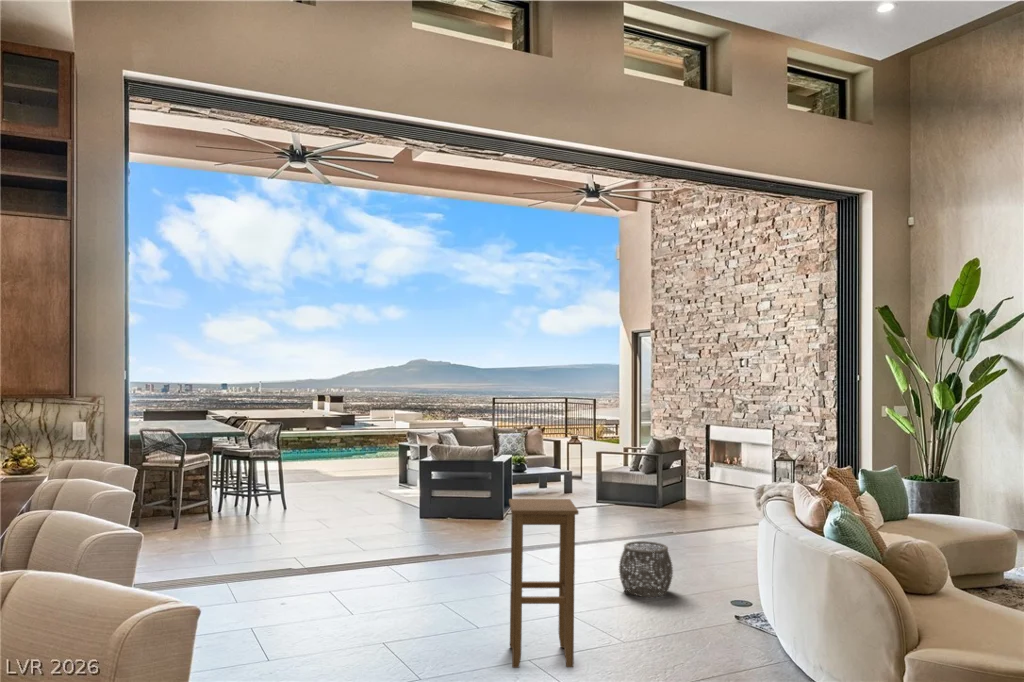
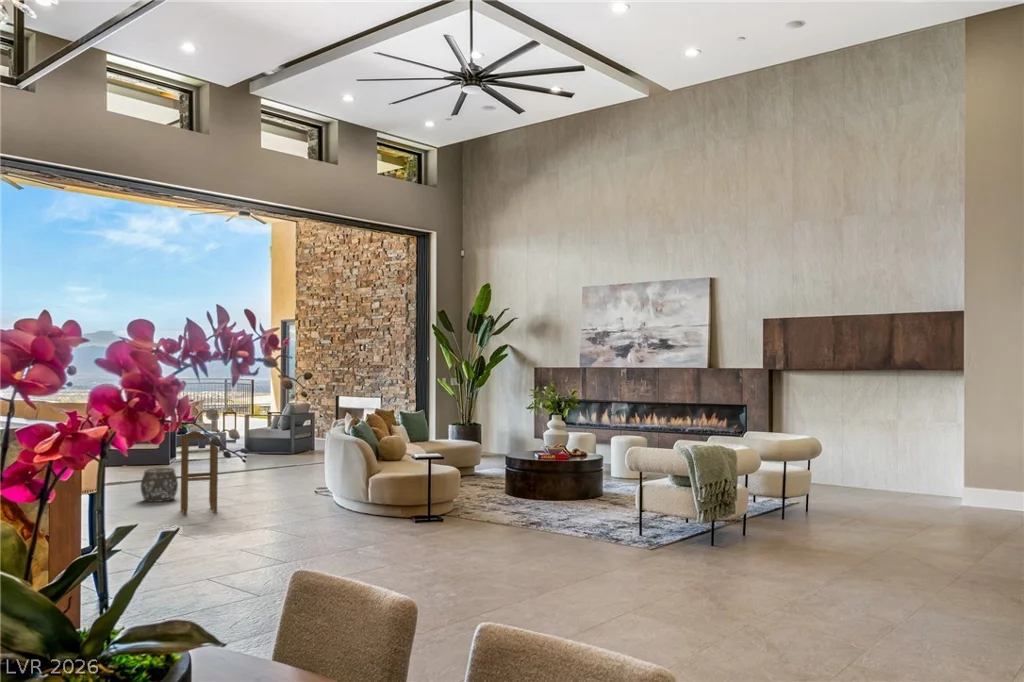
woven basket: present [619,541,673,597] -> present [141,468,178,502]

